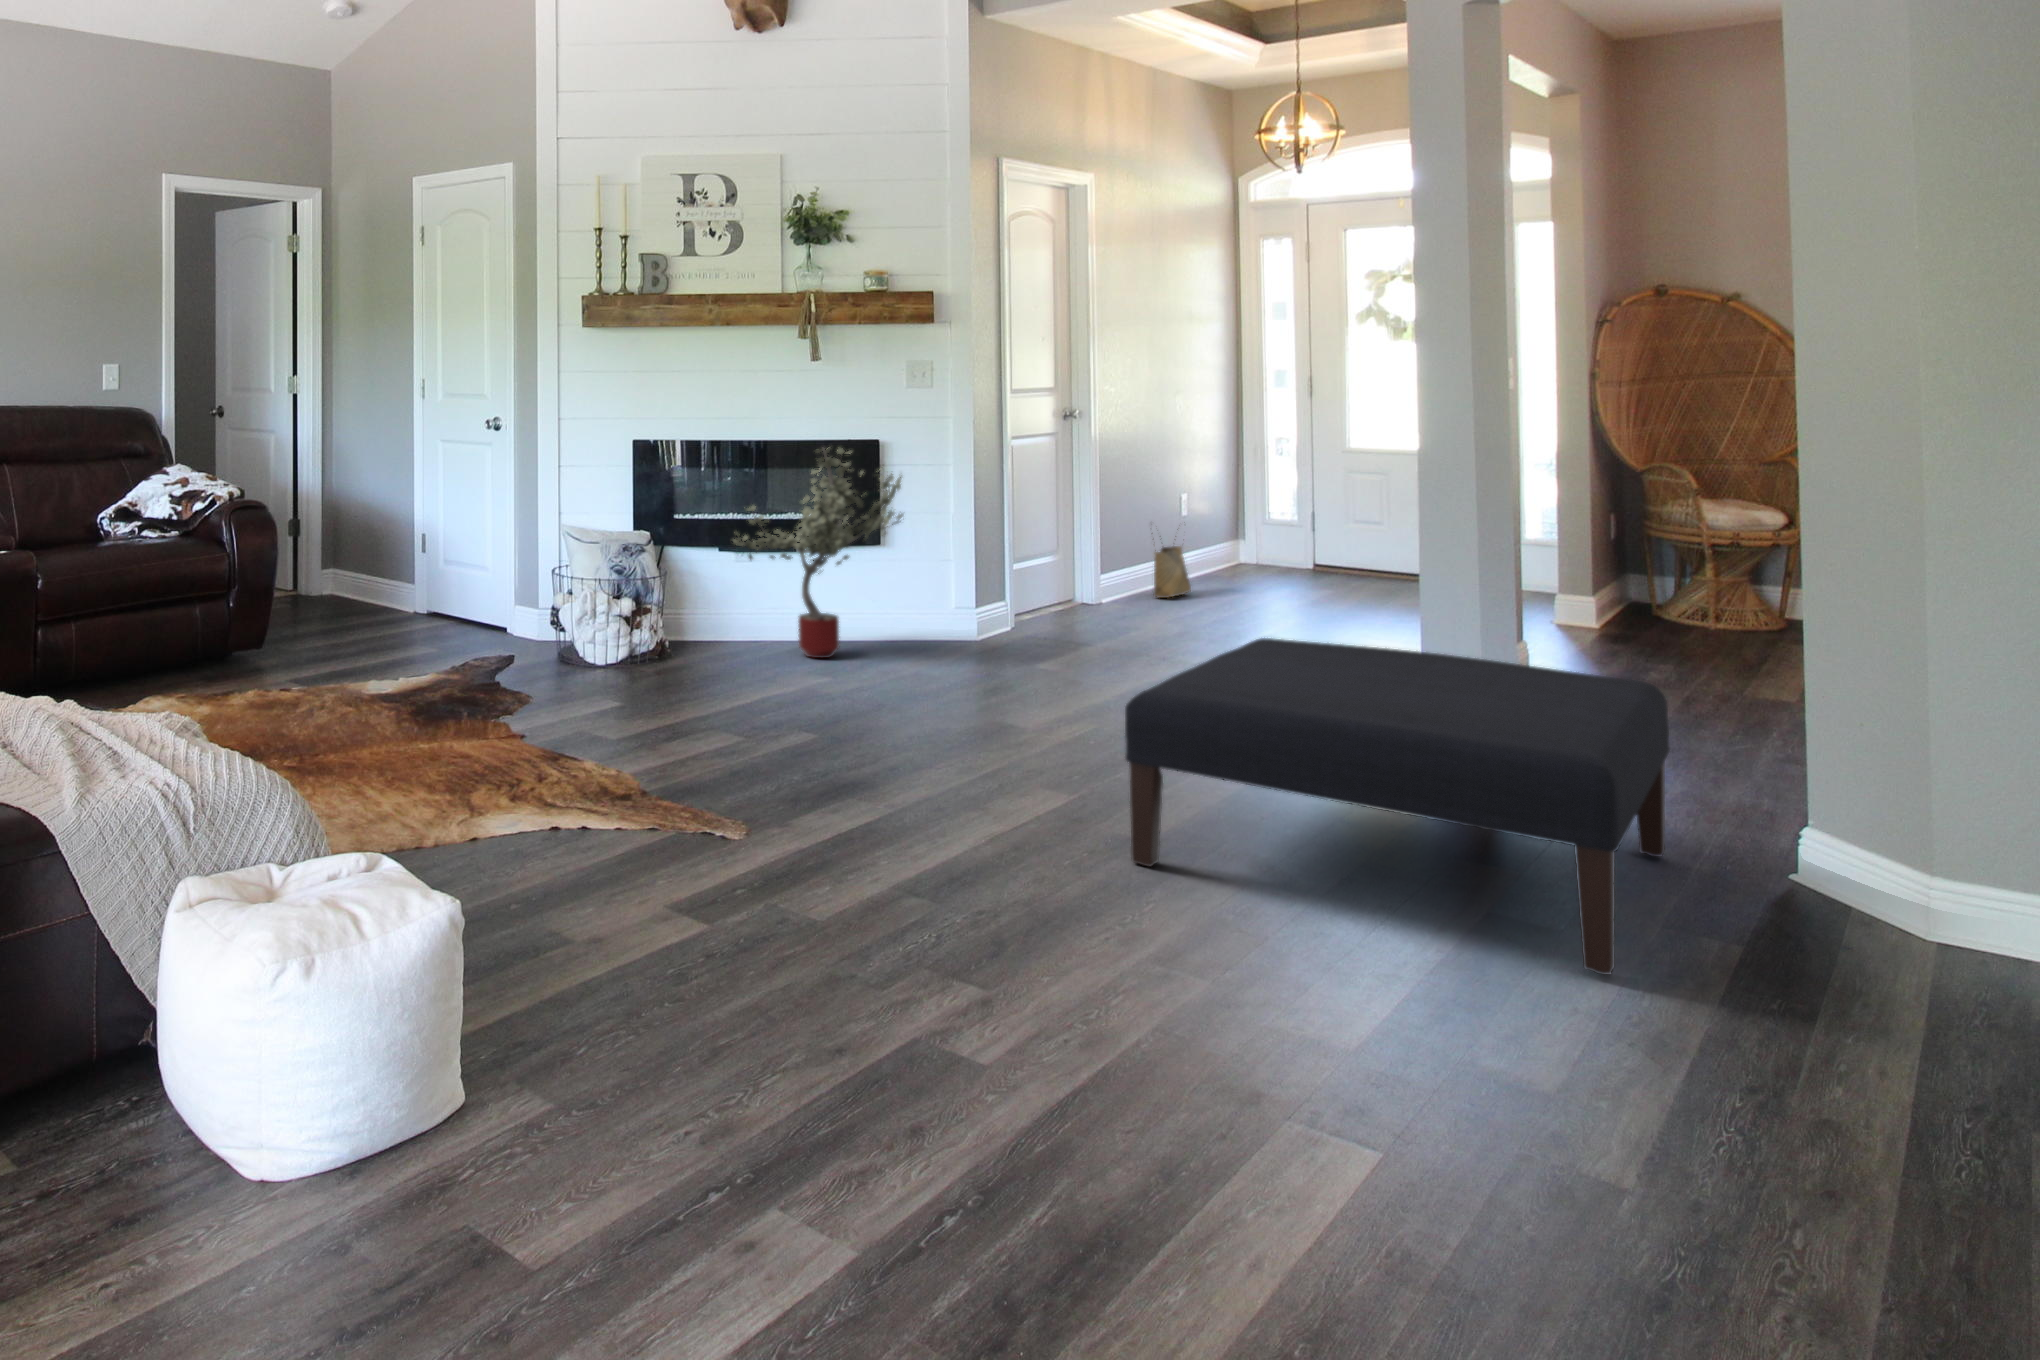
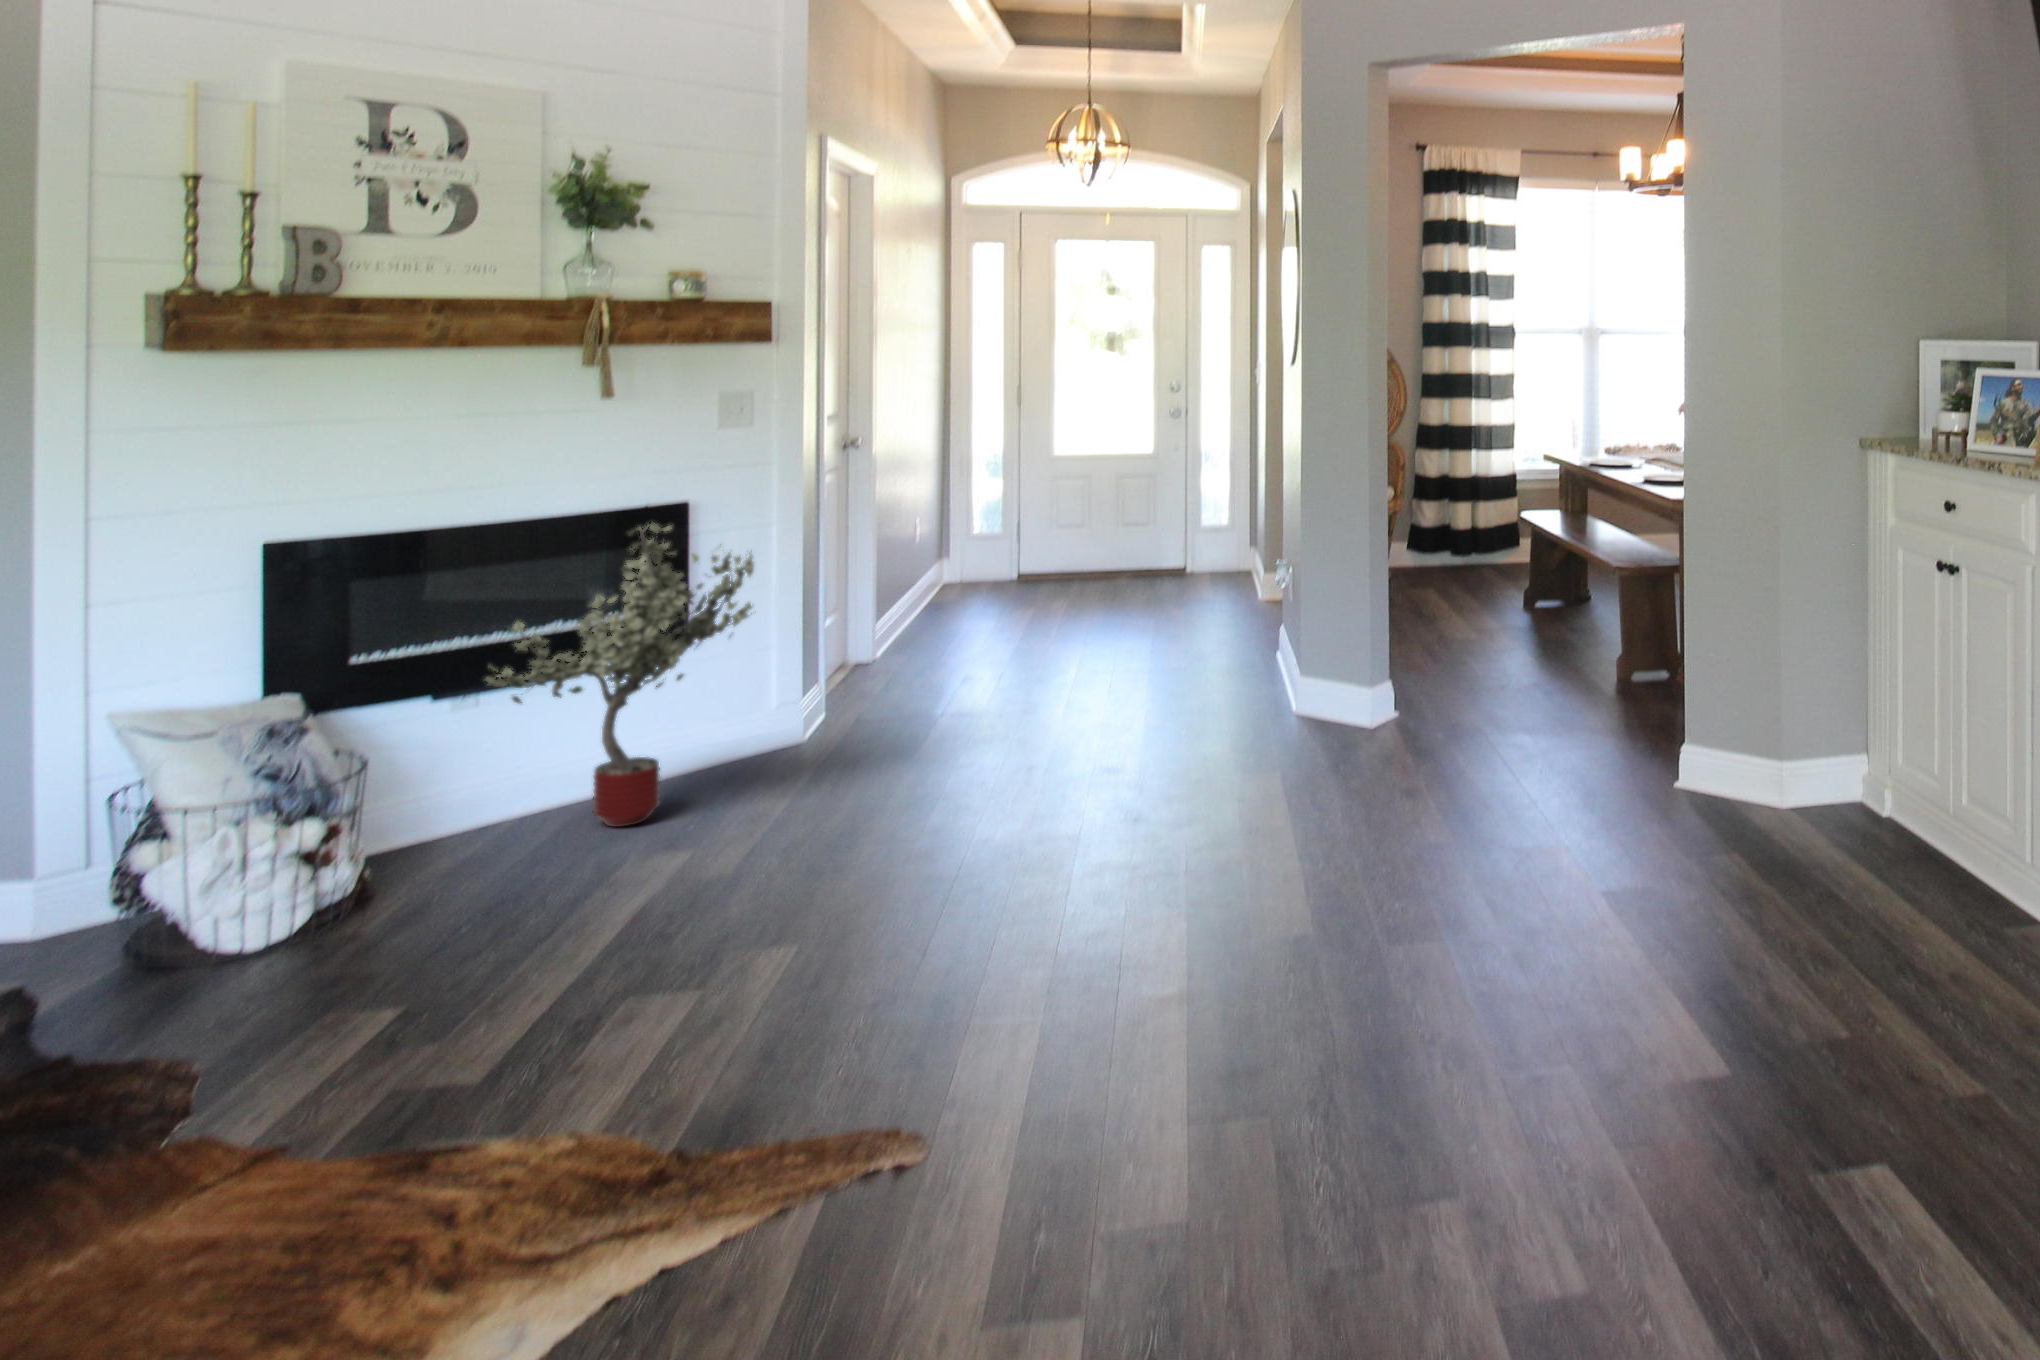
woven basket: present [1154,536,1191,598] -> none [914,557,952,644]
ottoman: present [1125,638,1670,975] -> none [1270,695,1707,998]

